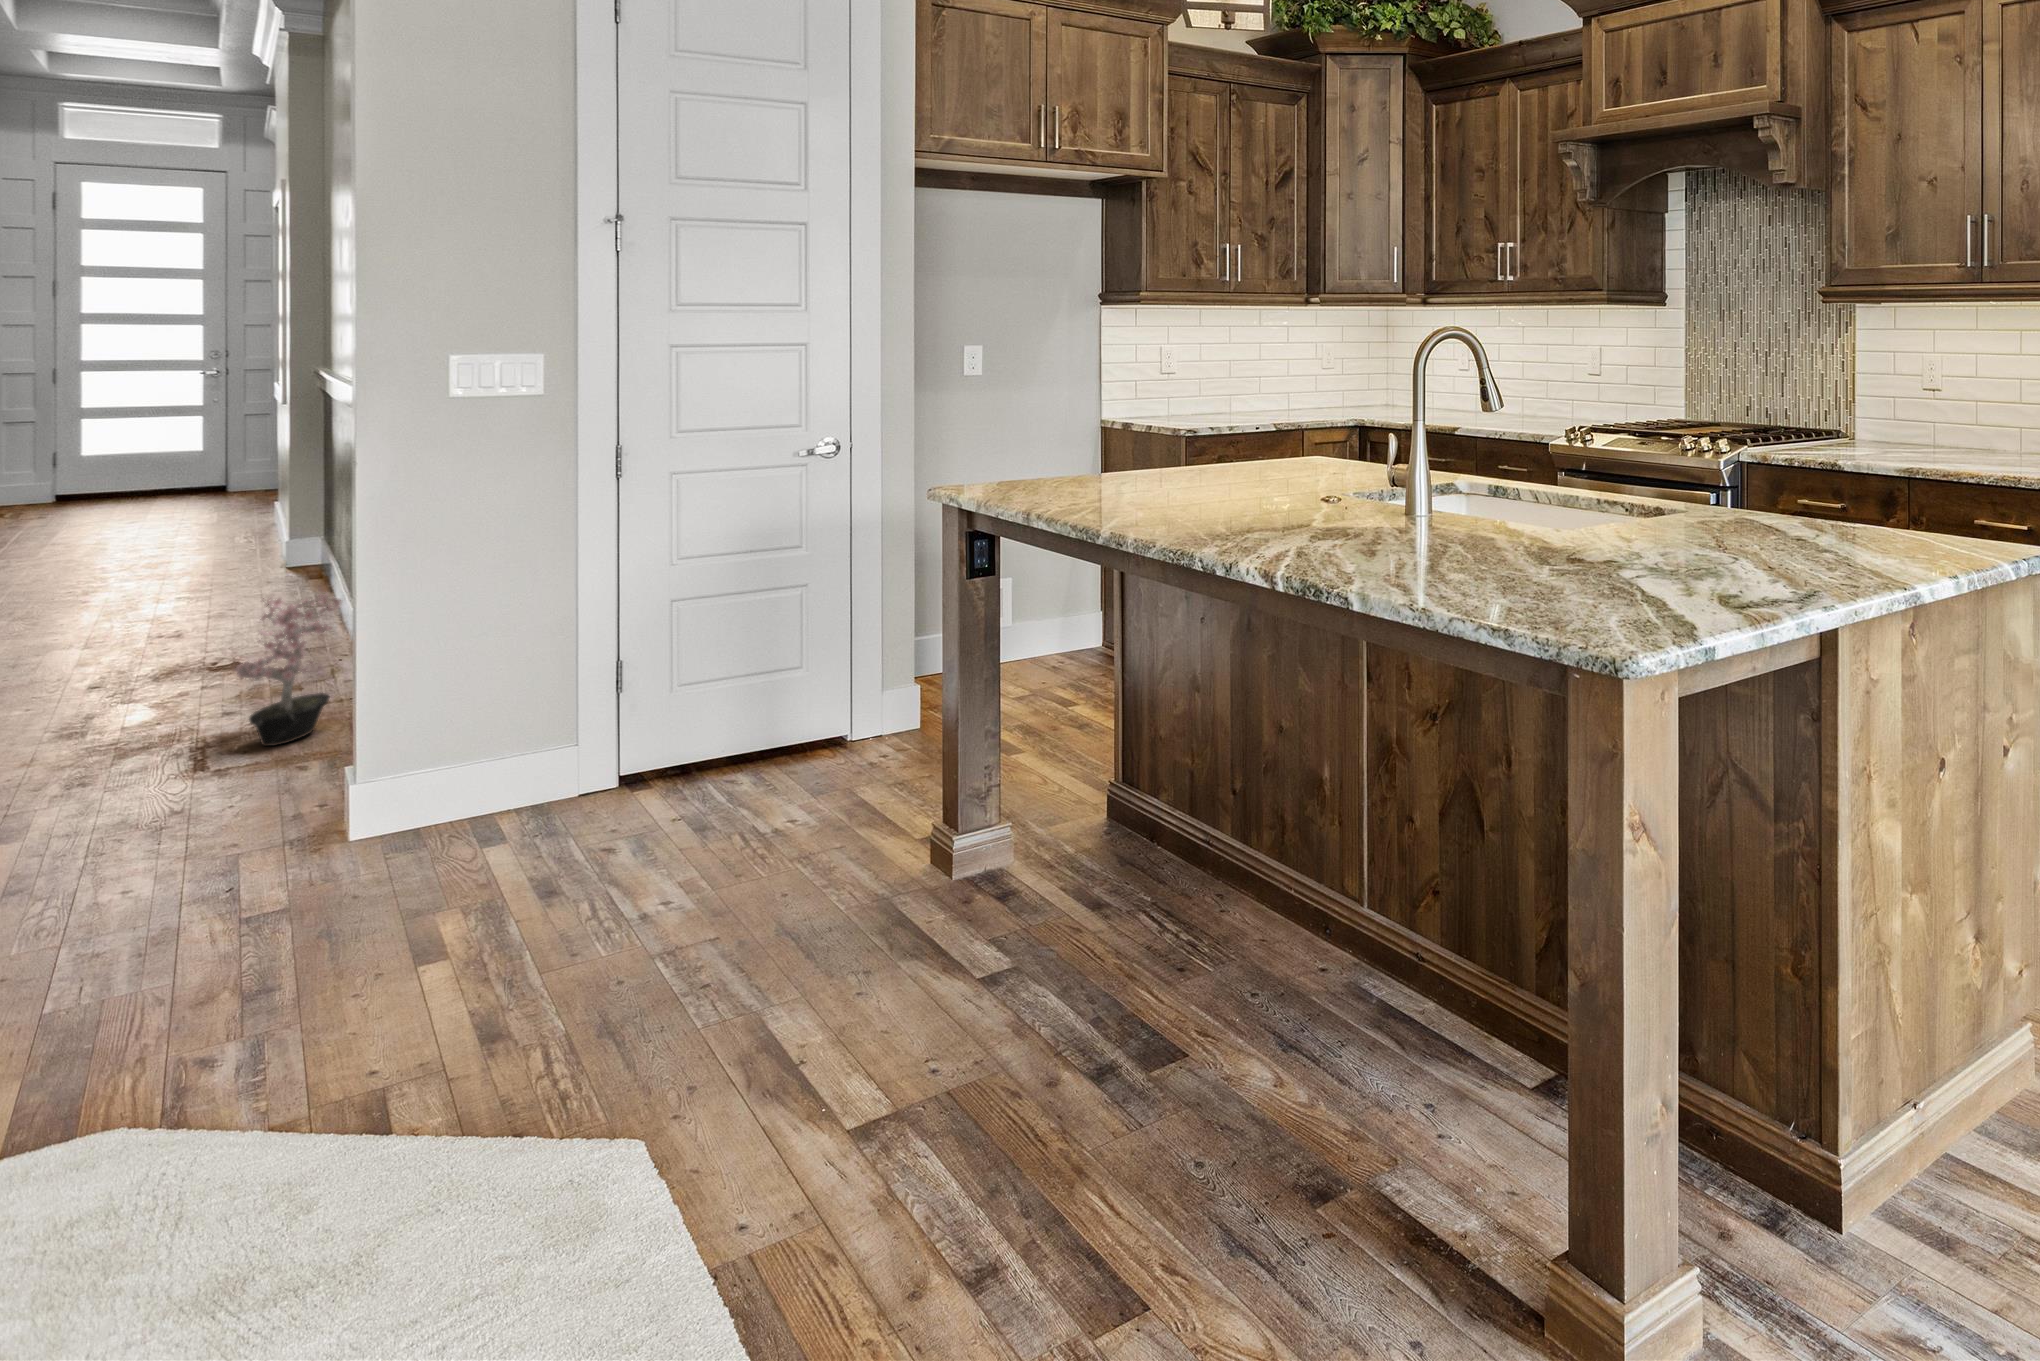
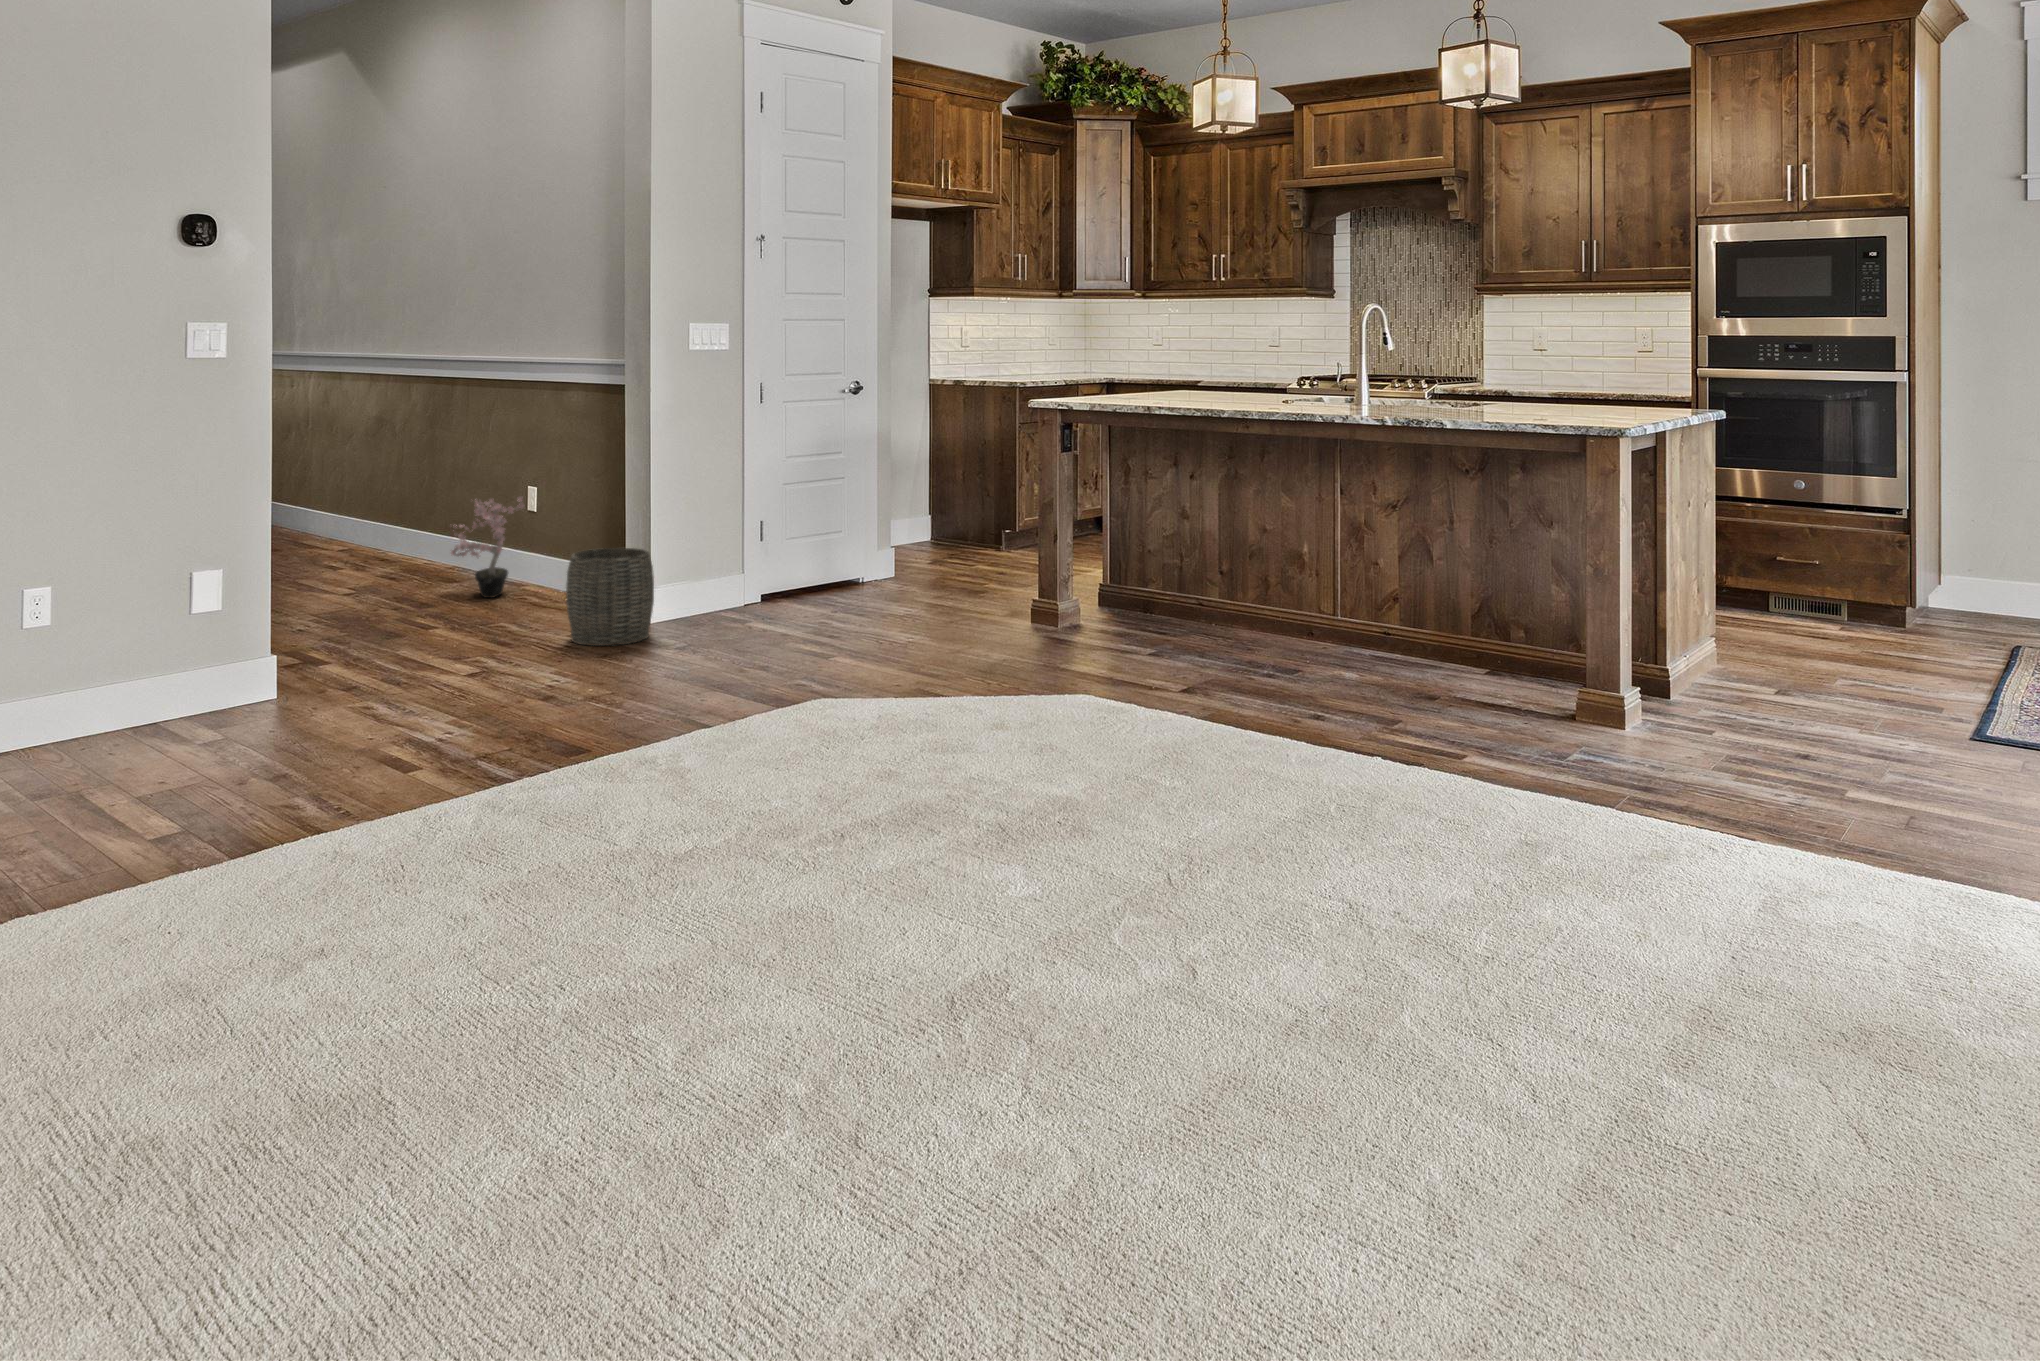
woven basket: none [71,715,275,901] -> present [566,548,654,646]

